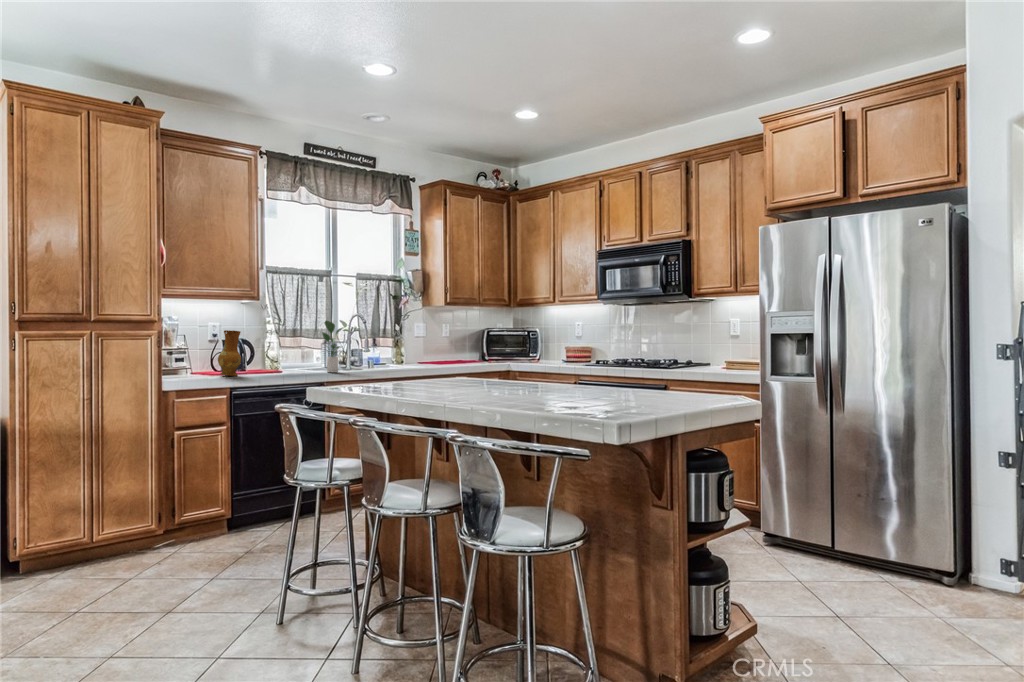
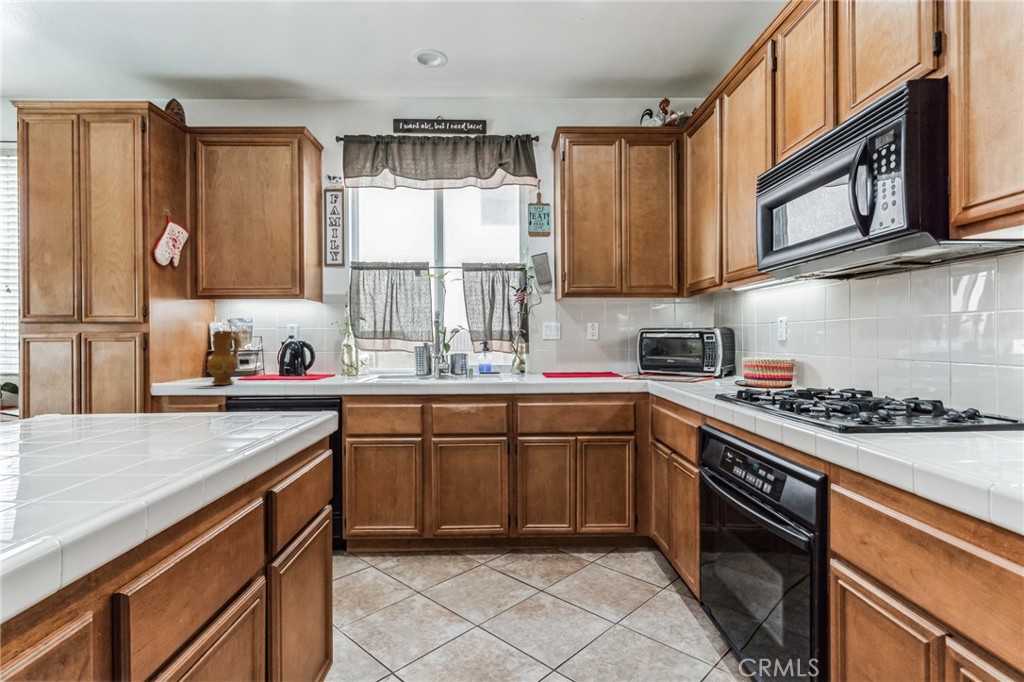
potted plant: present [322,321,343,373] -> none [336,317,370,384]

